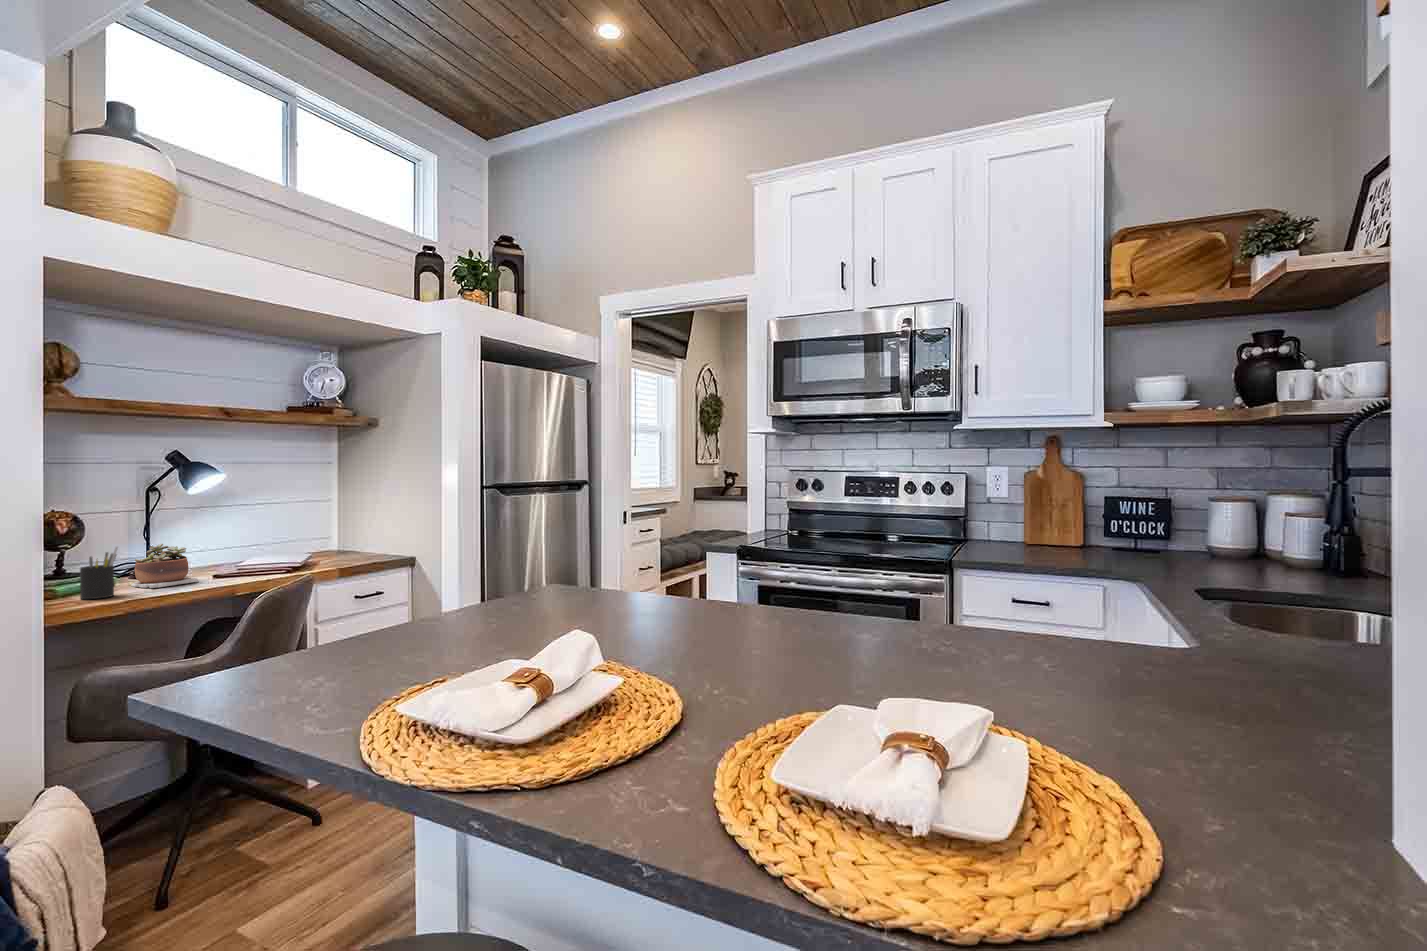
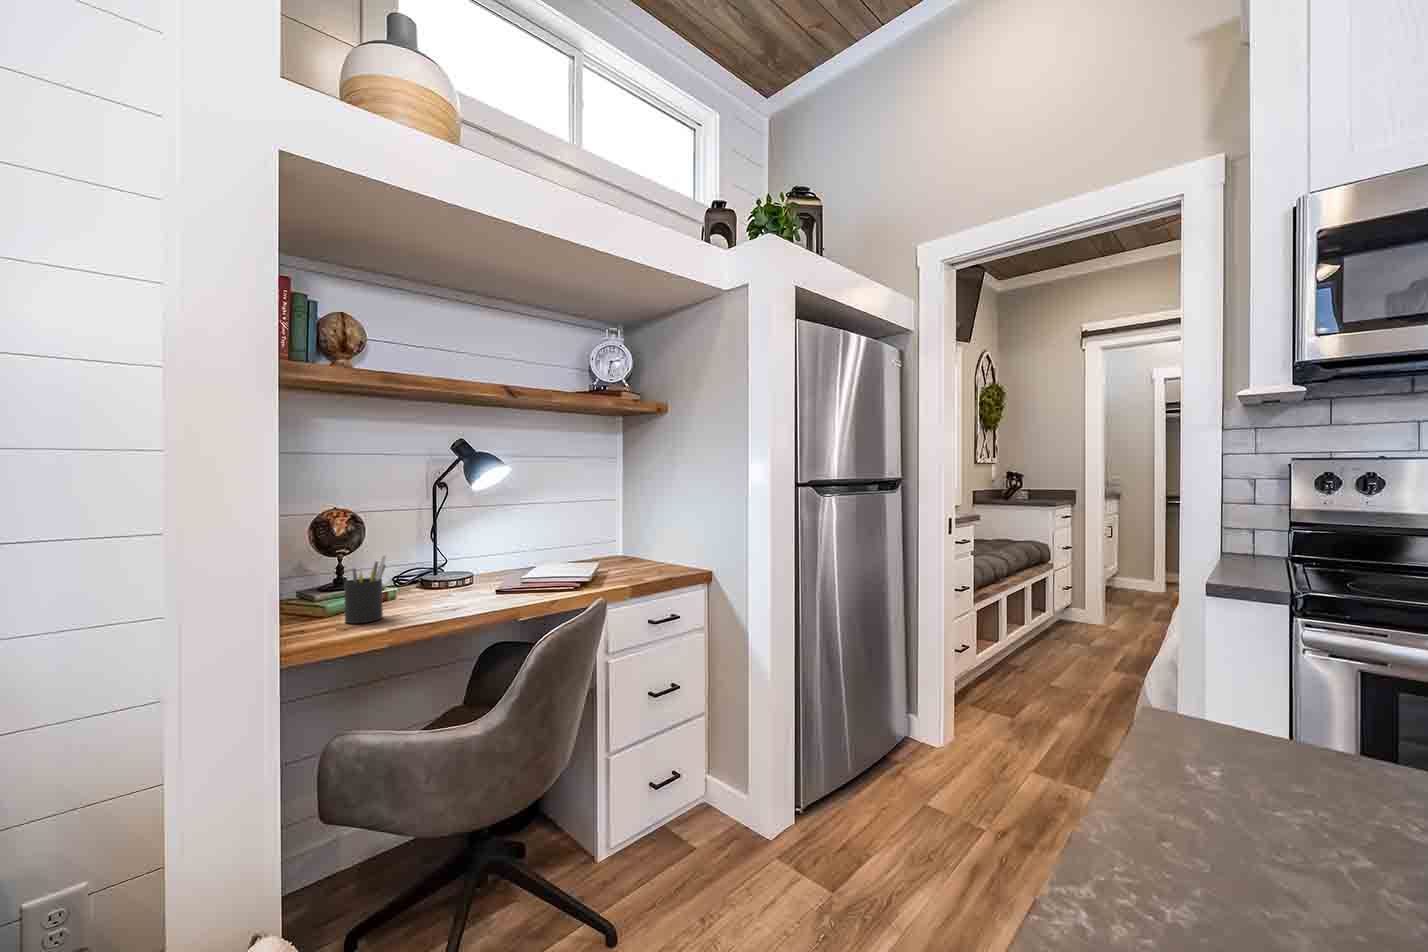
succulent plant: present [128,544,198,588] -> none [406,550,480,608]

